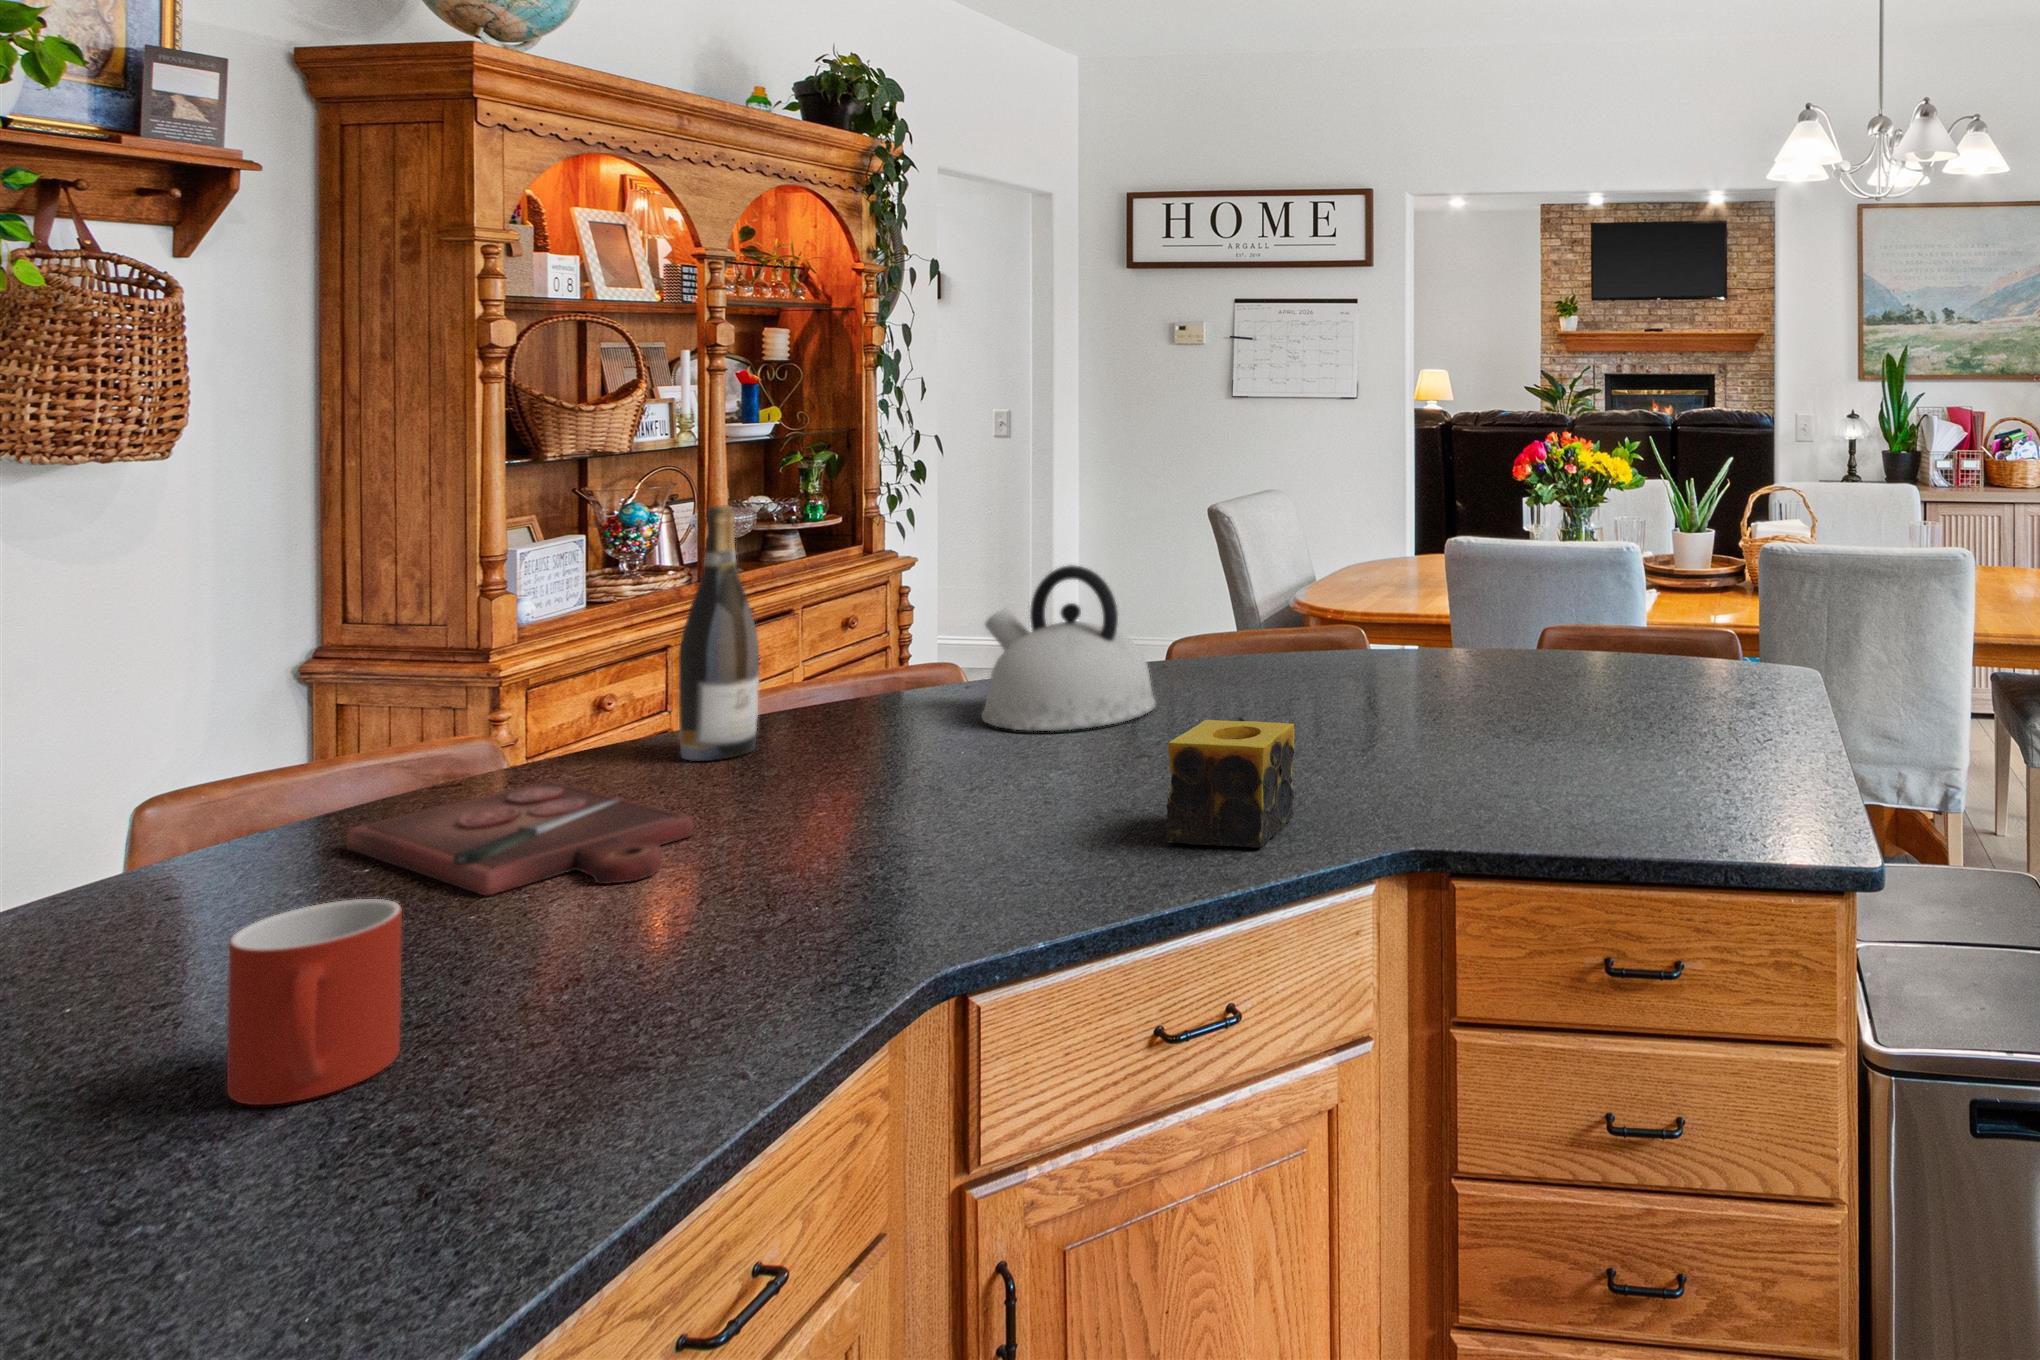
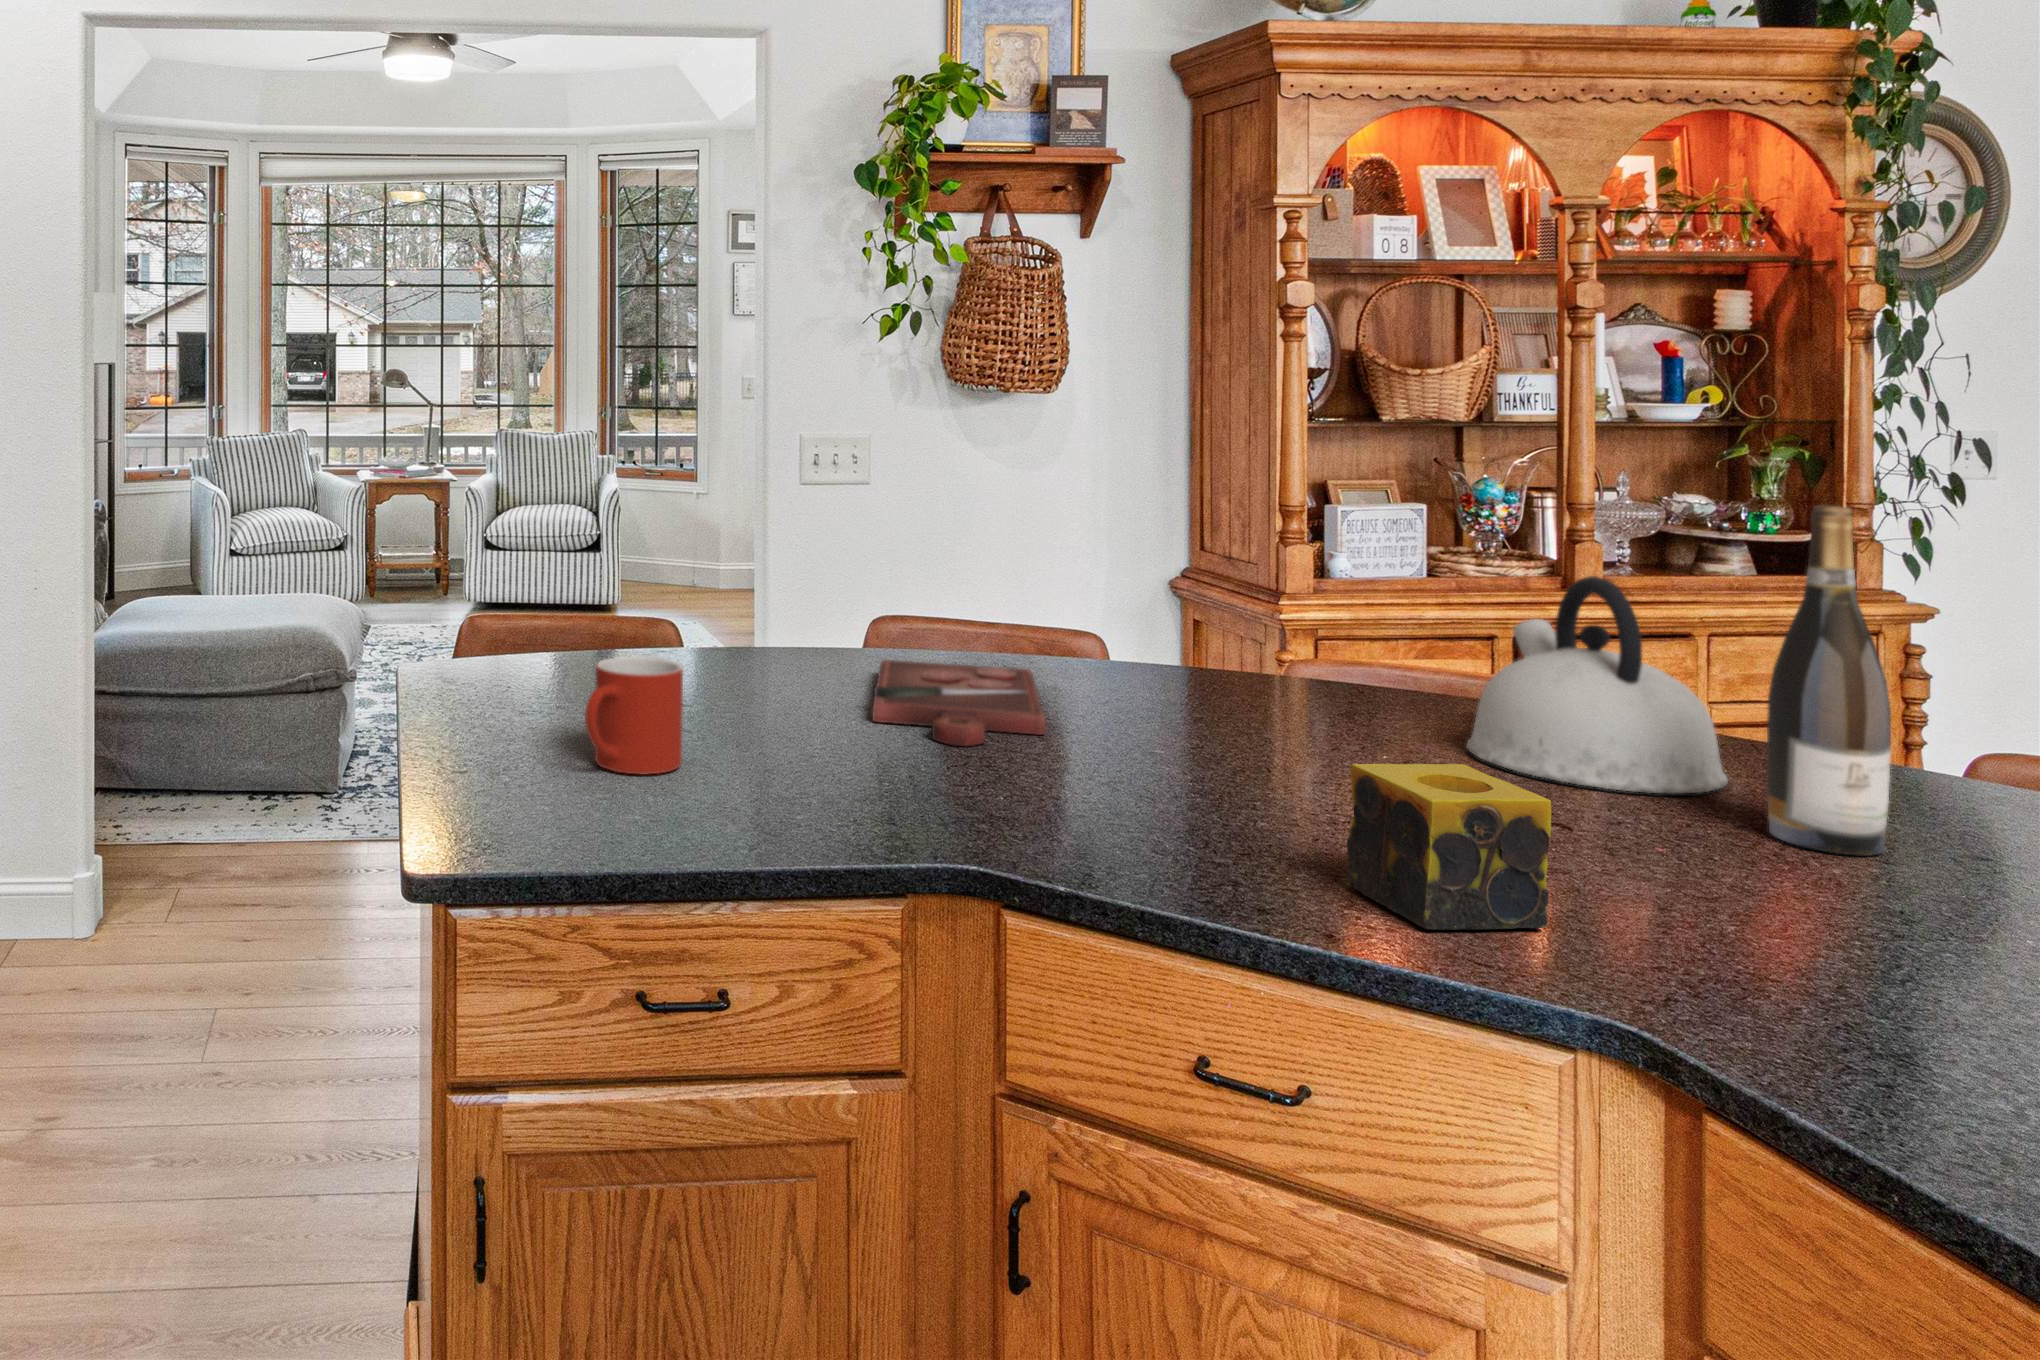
wine bottle: present [679,505,759,761] -> present [1767,505,1891,856]

